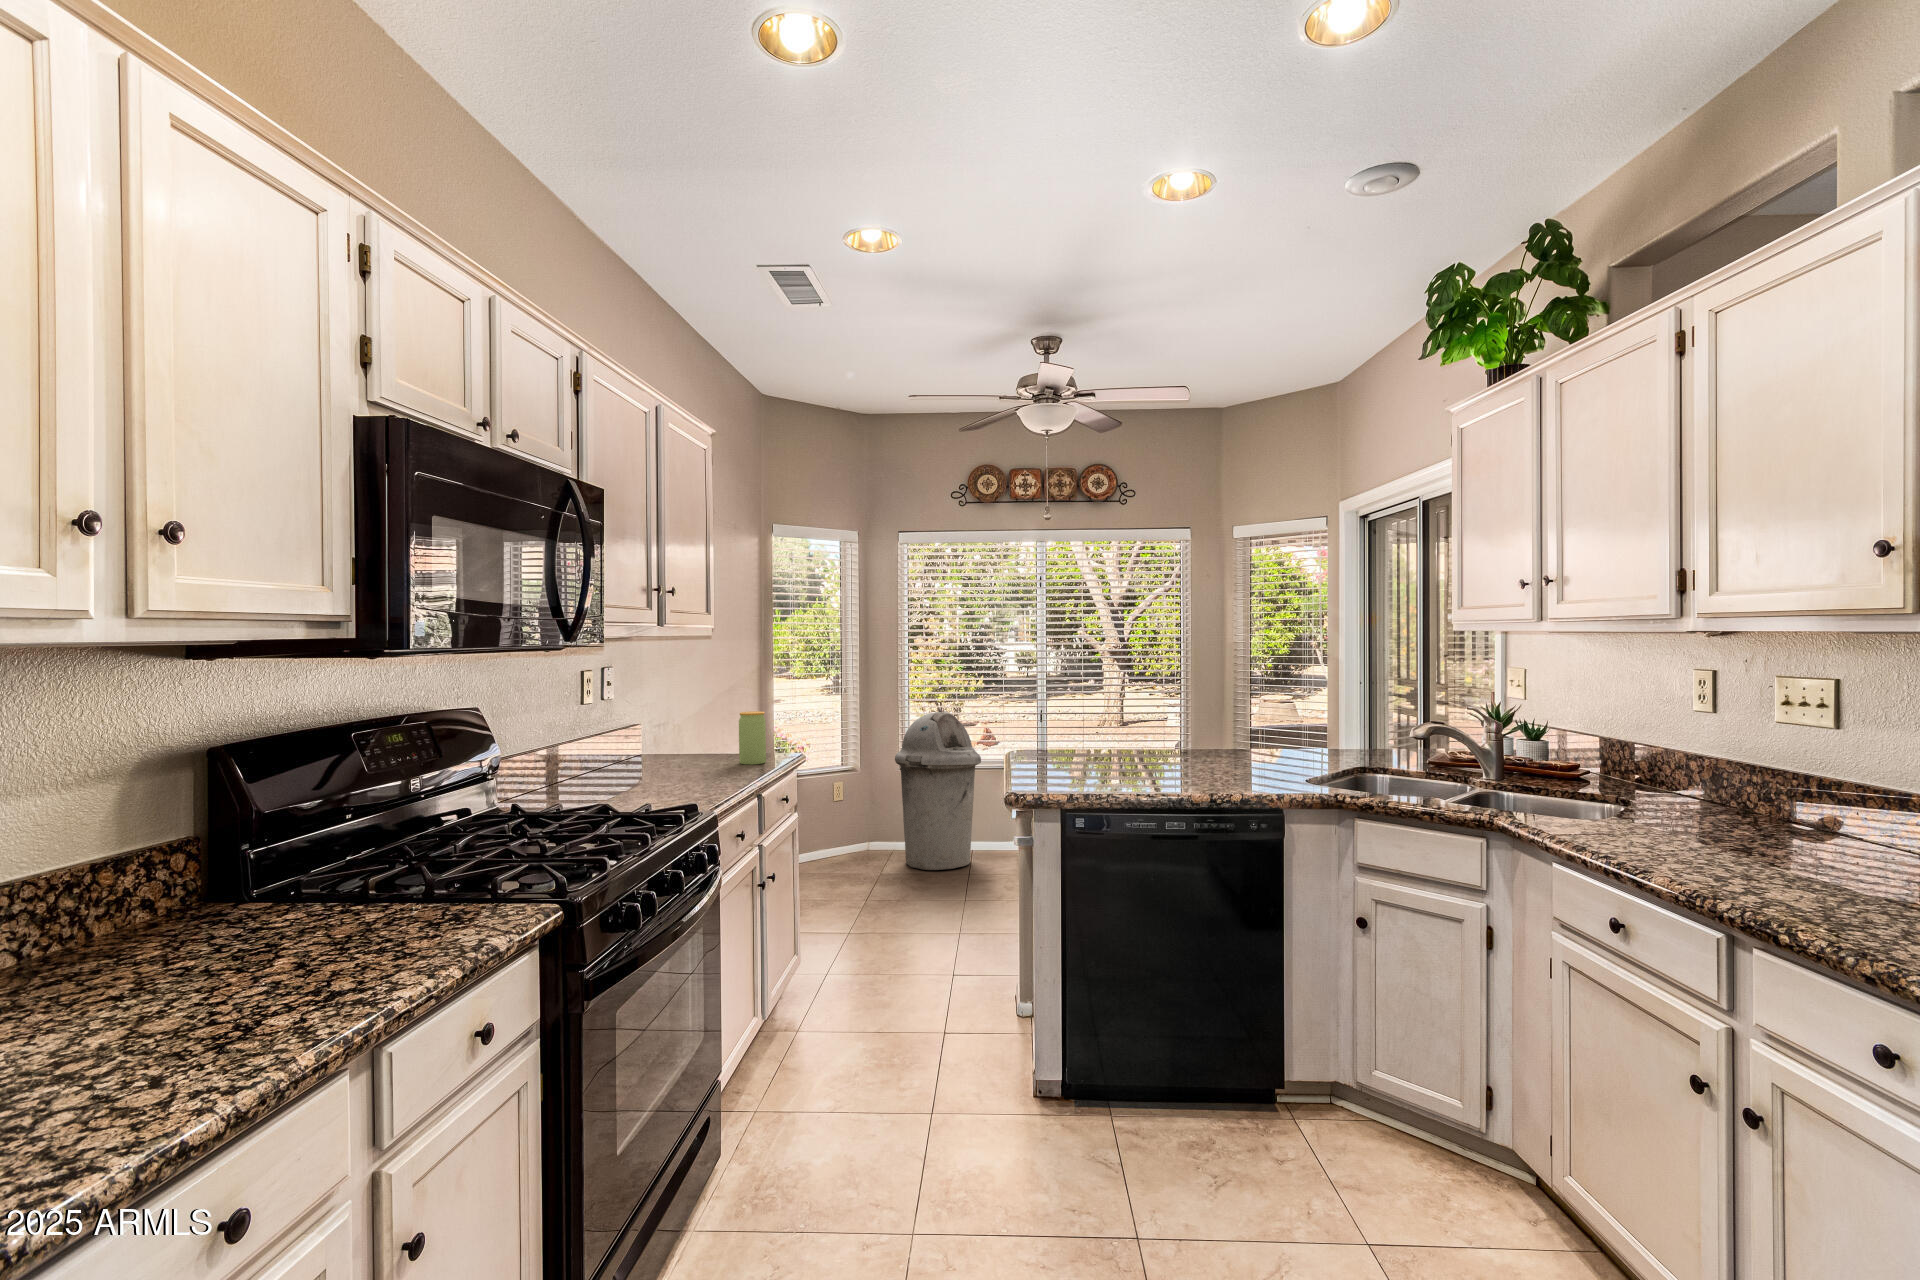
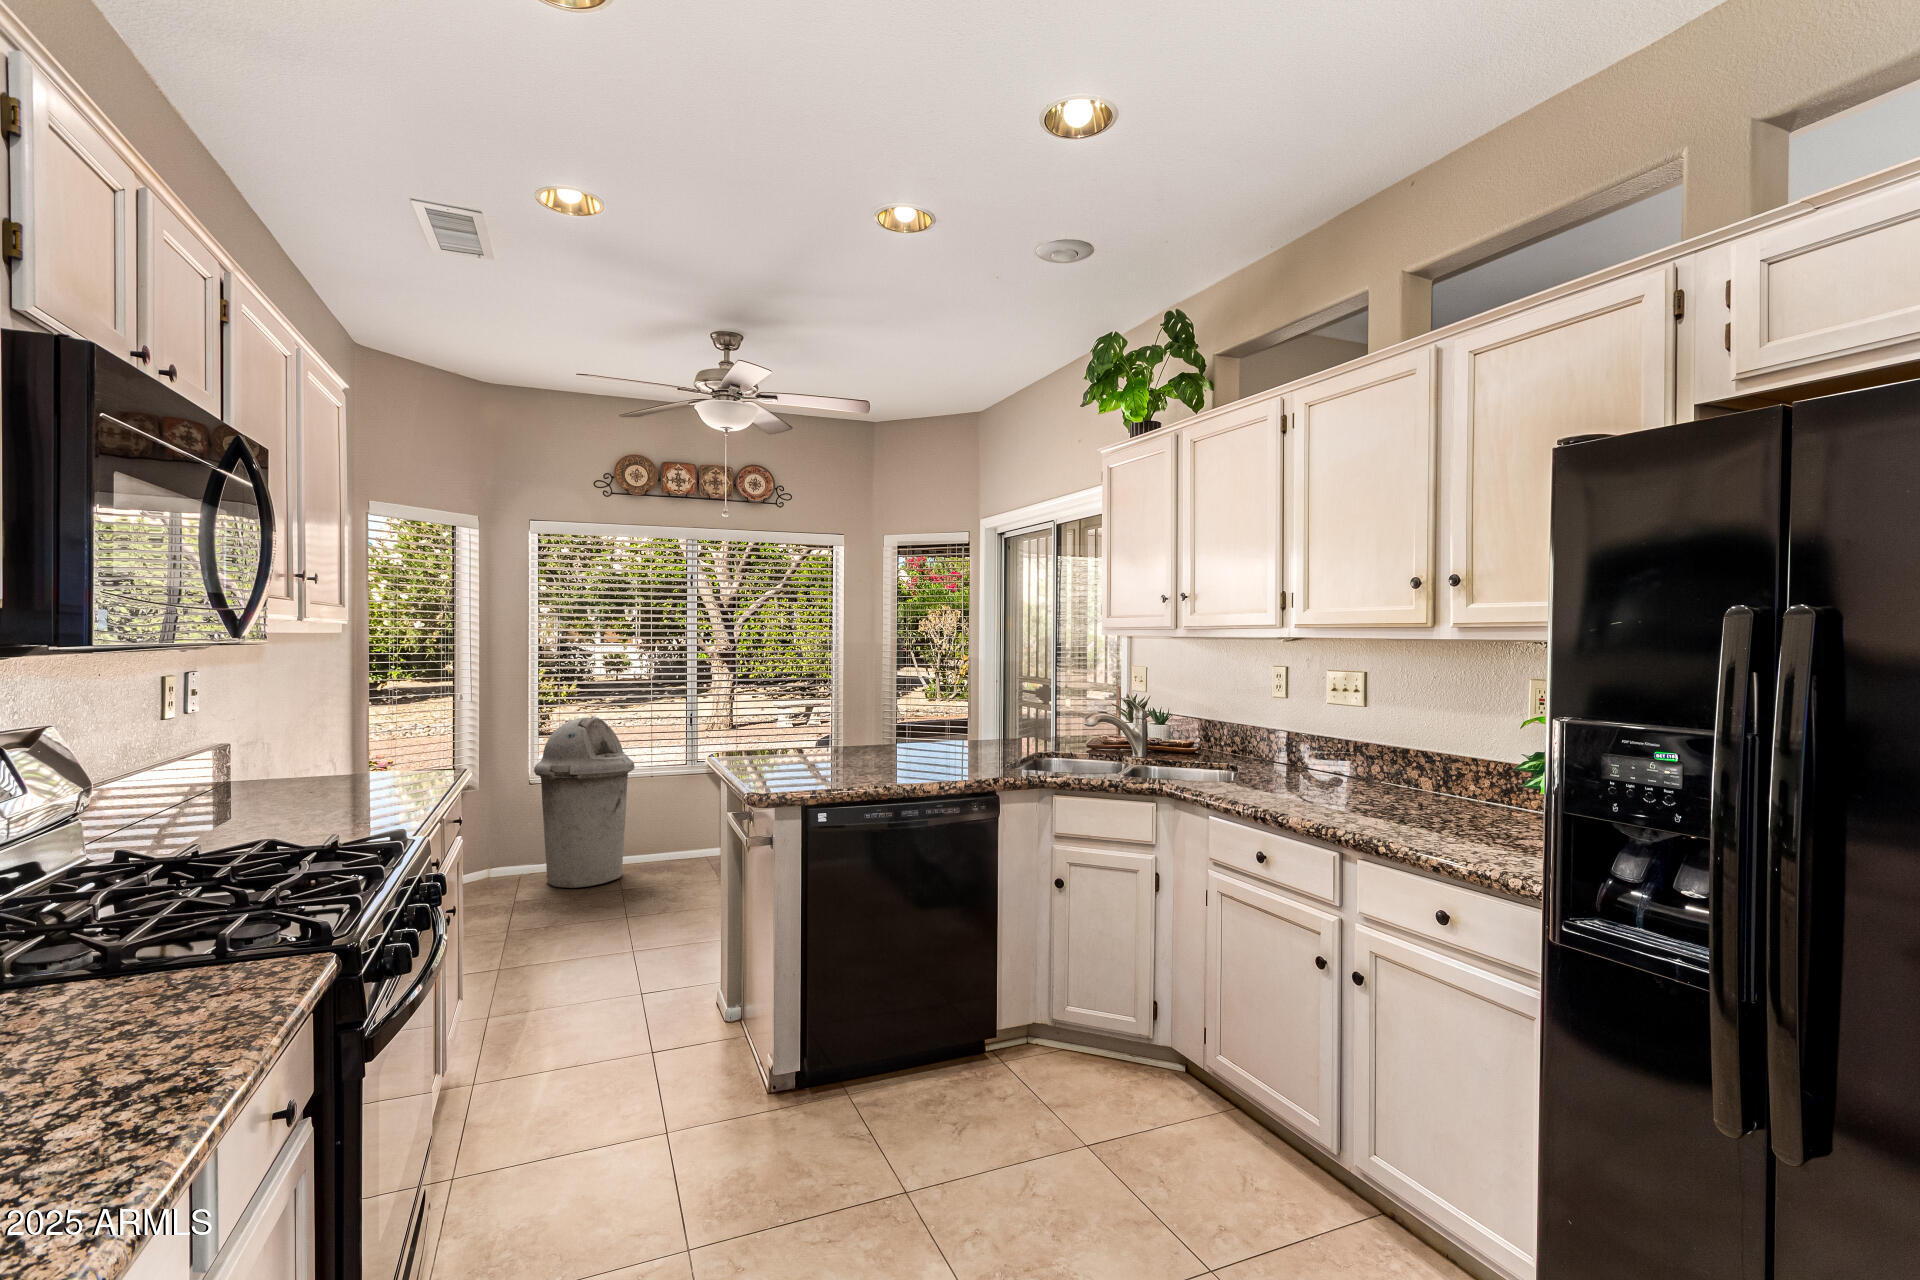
jar: present [739,711,766,765] -> none [396,724,433,786]

